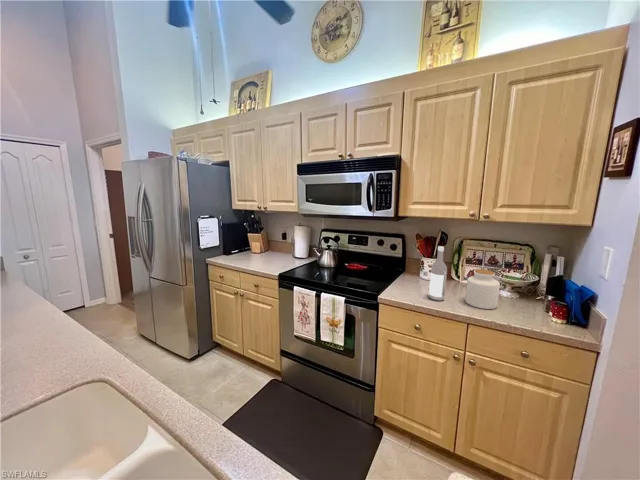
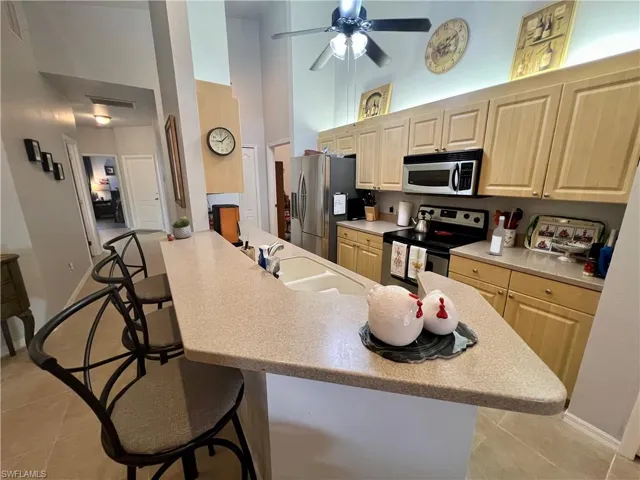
jar: present [465,269,500,309] -> none [519,235,548,263]

